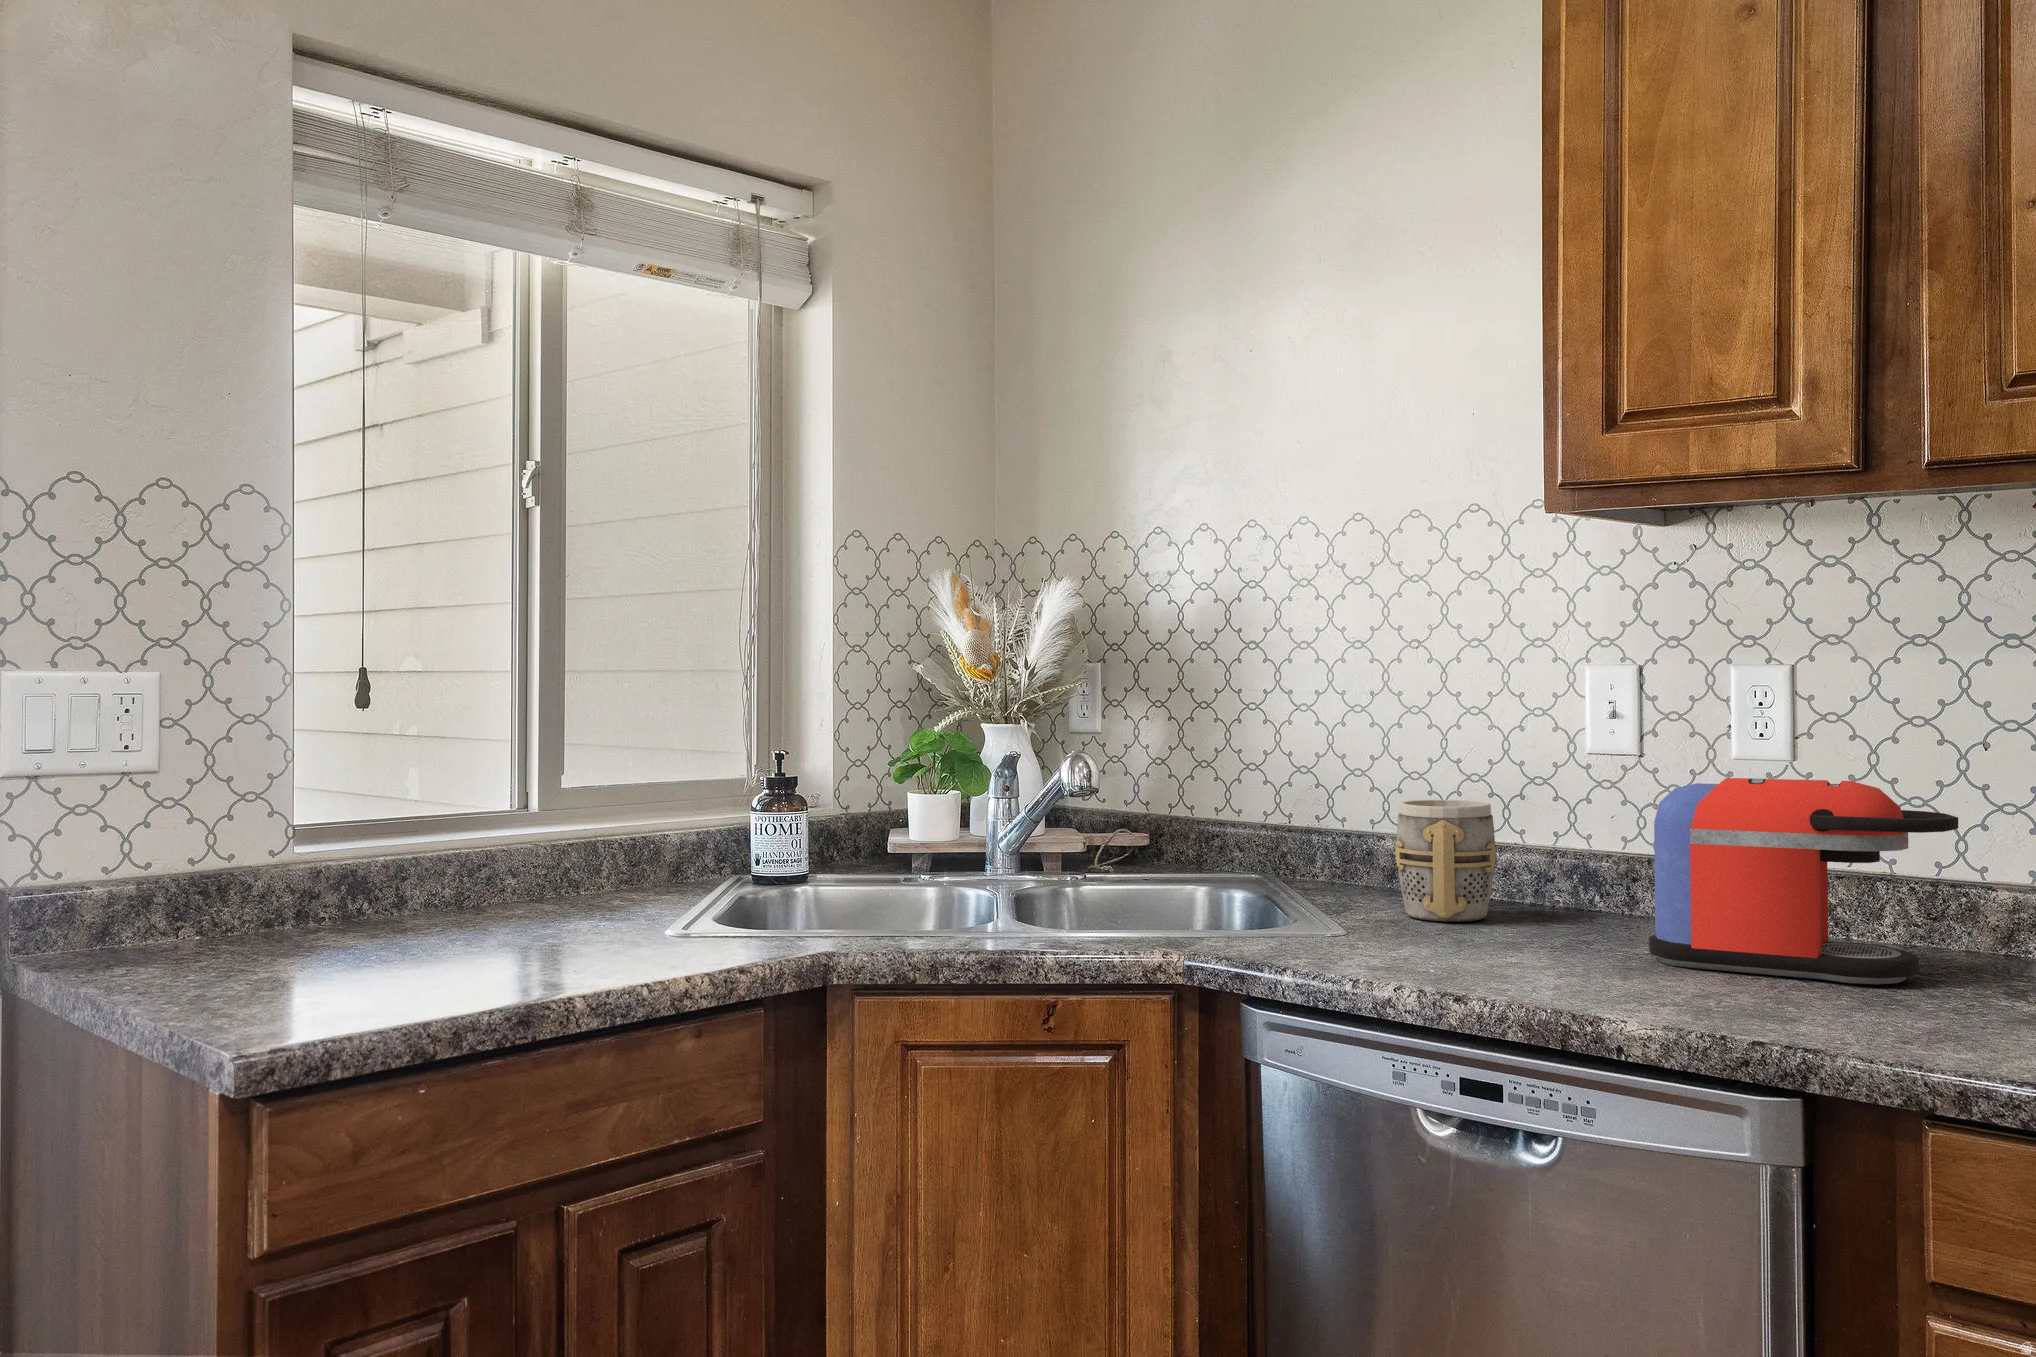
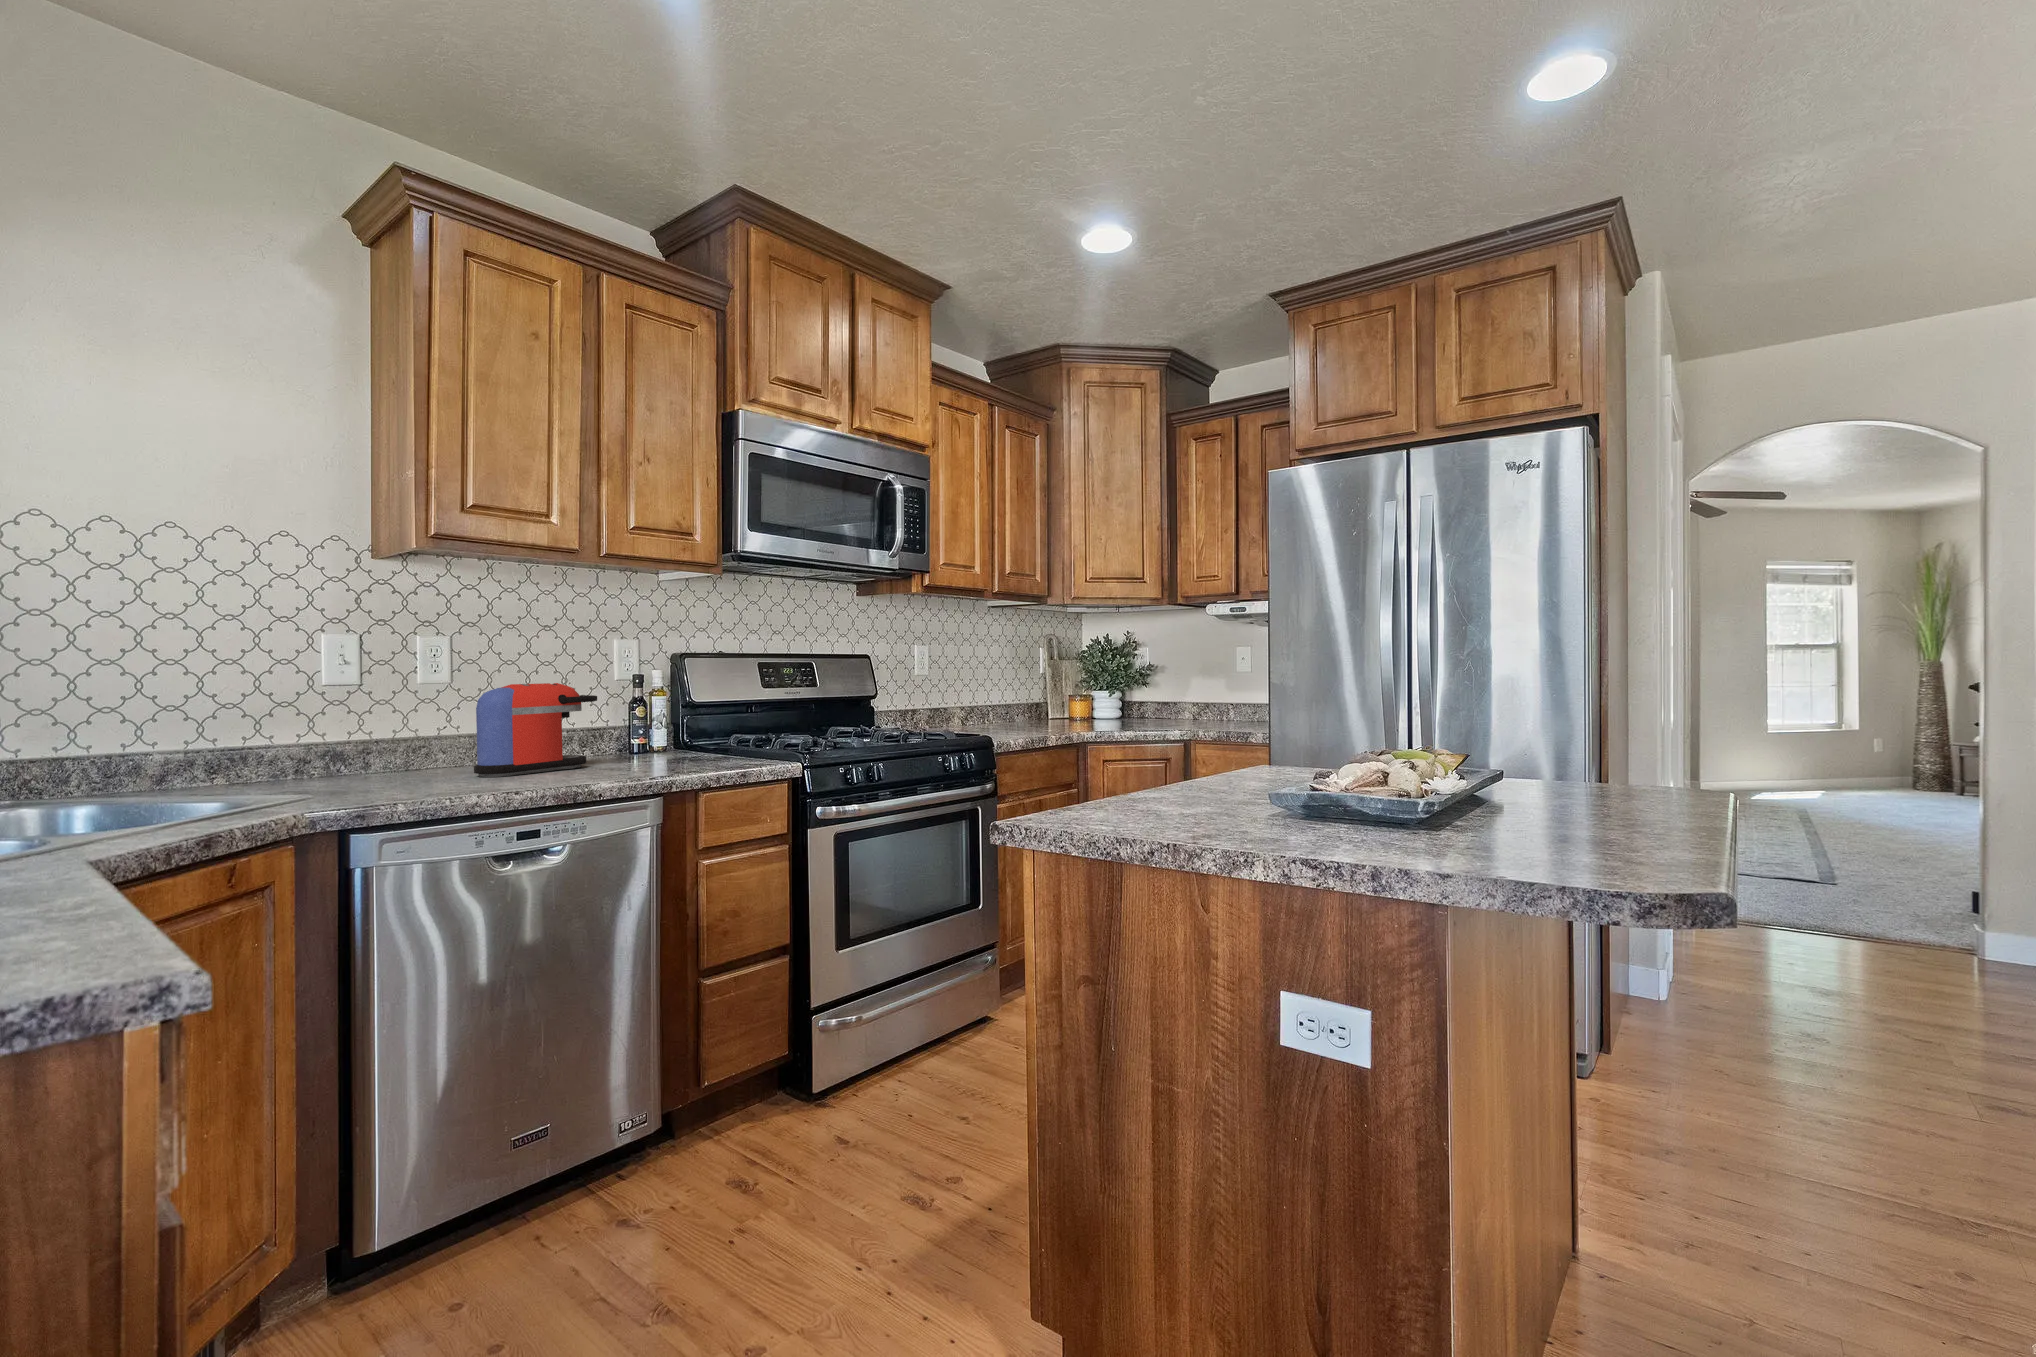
mug: present [1394,800,1497,922] -> none [241,714,334,792]

